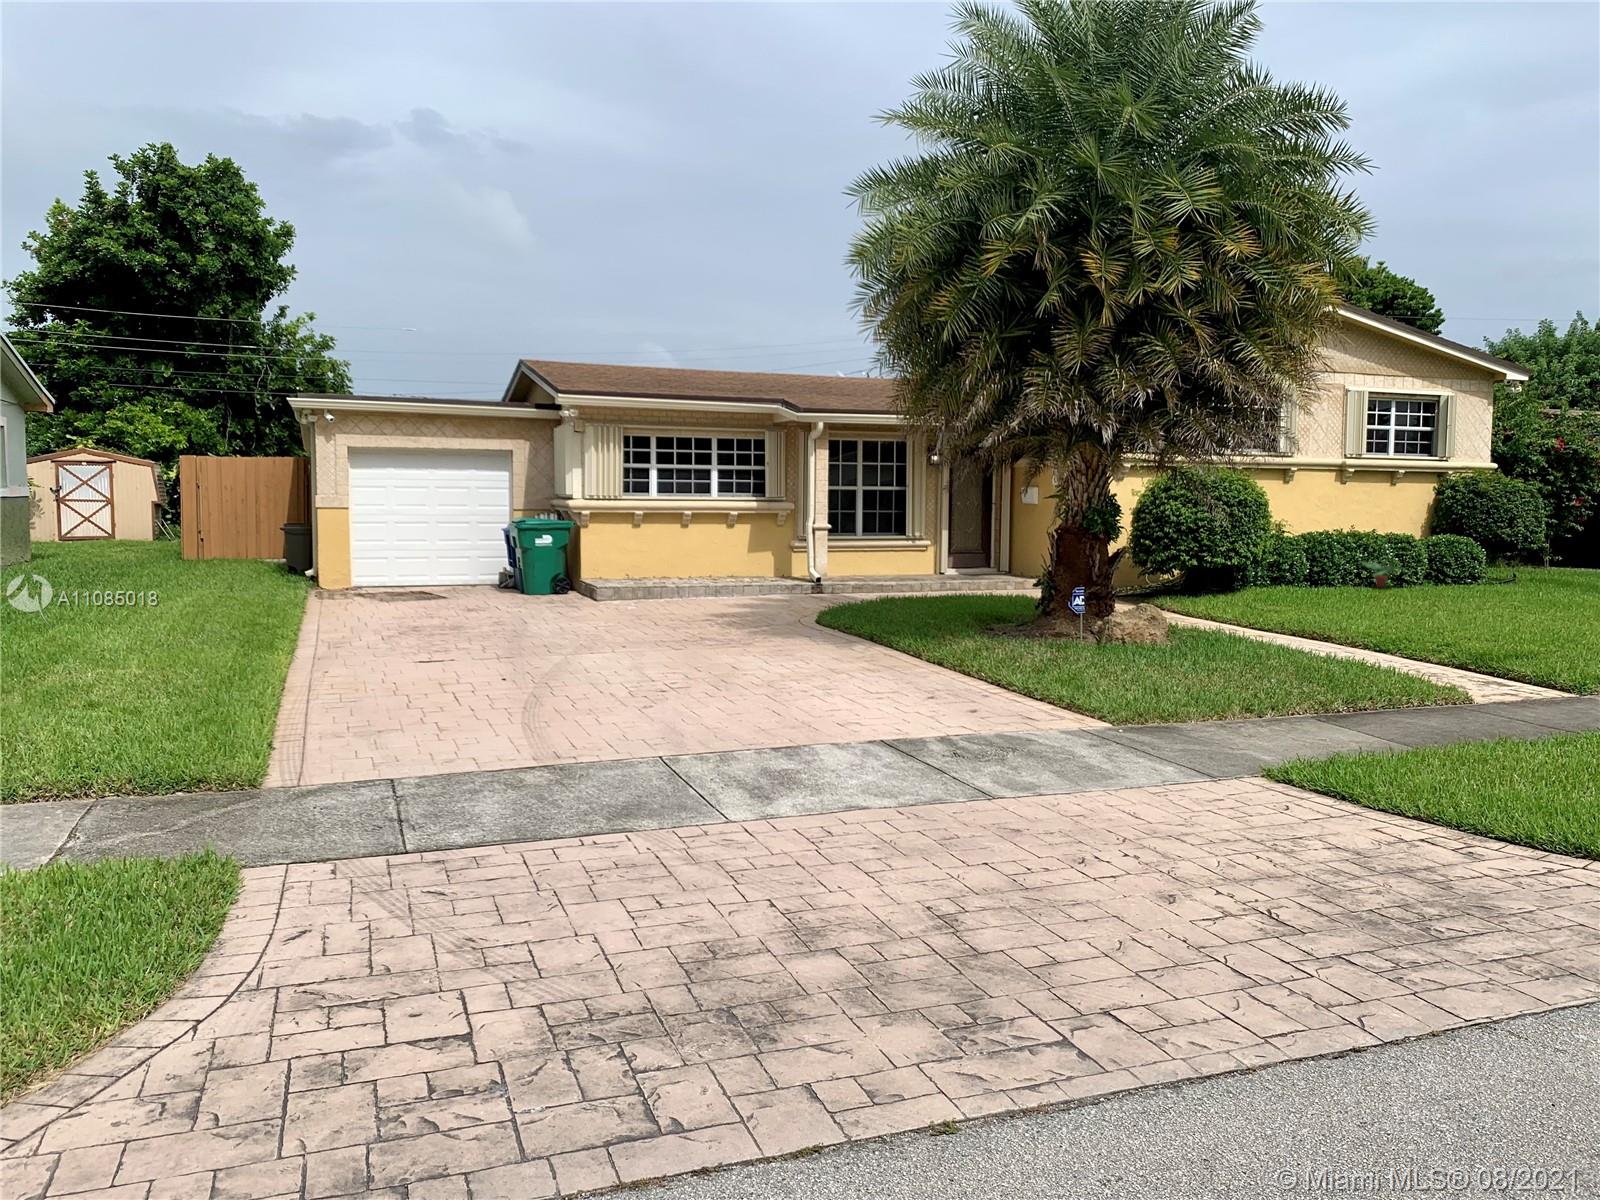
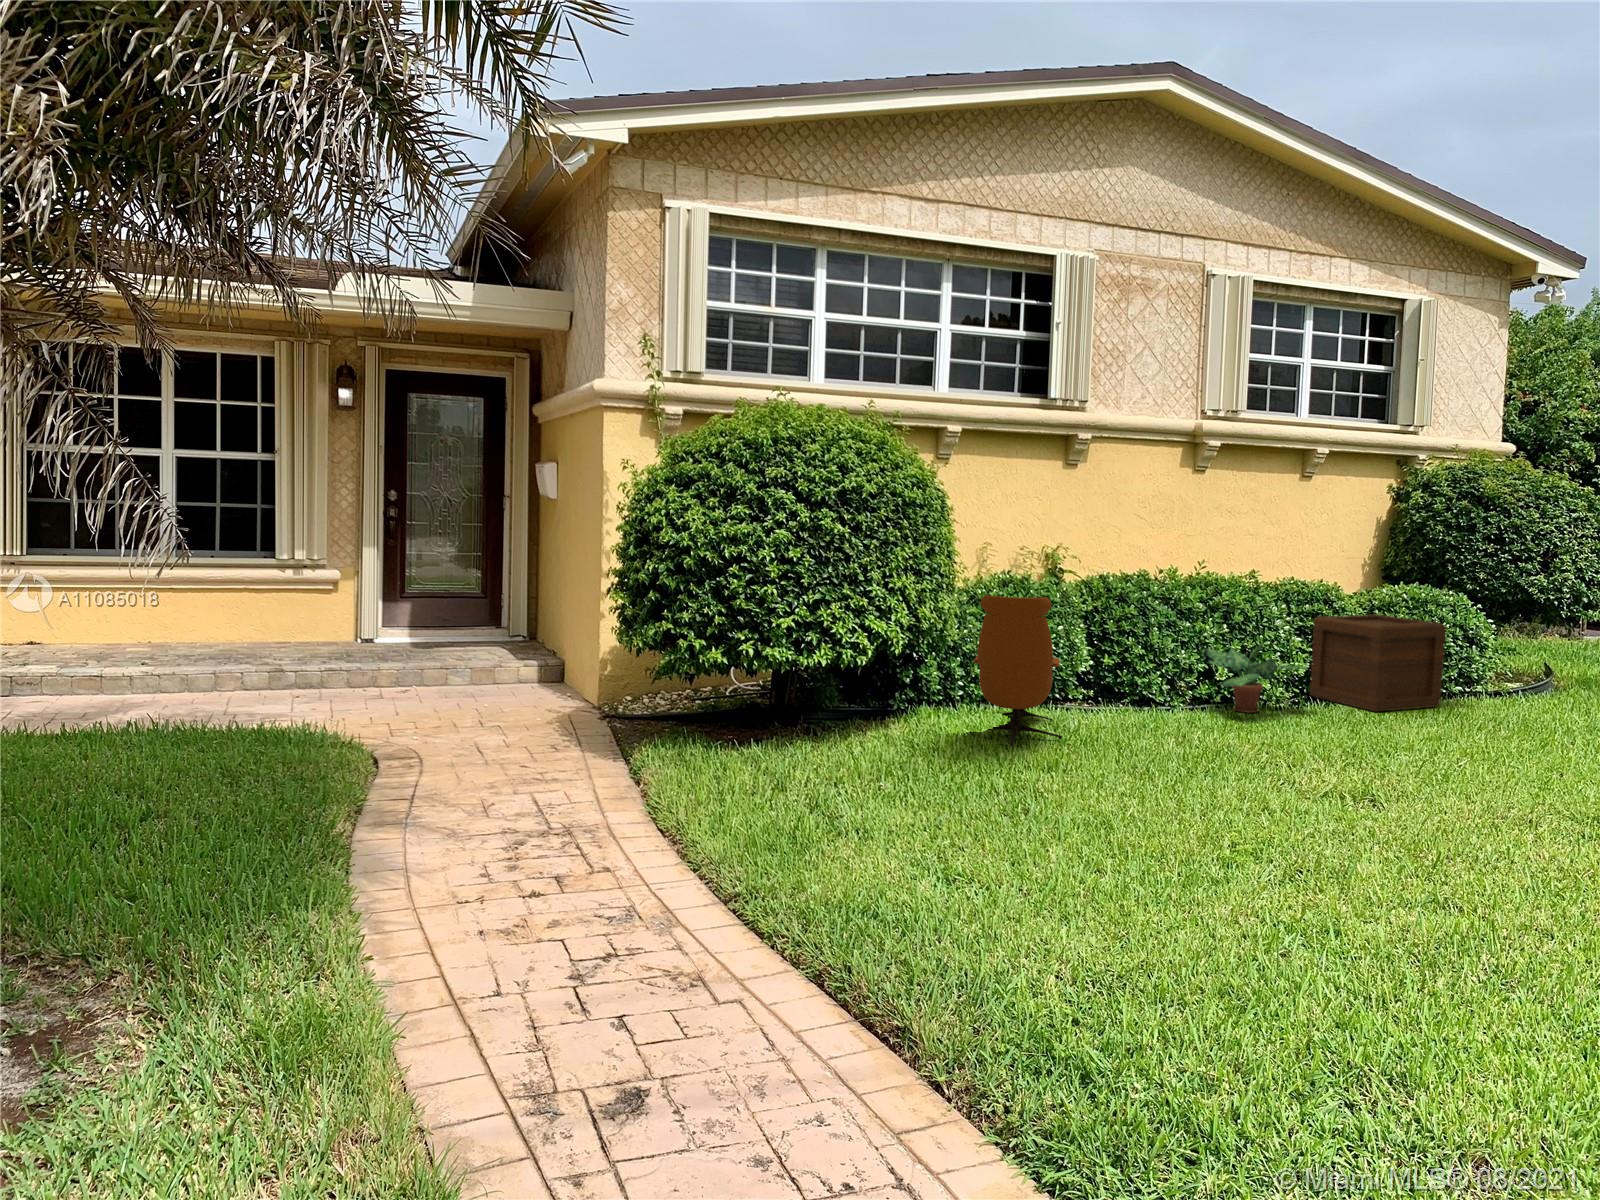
lounge chair: none [1280,539,1318,596] -> present [969,595,1062,746]
wooden crate: none [1404,547,1462,586] -> present [1310,614,1446,712]

